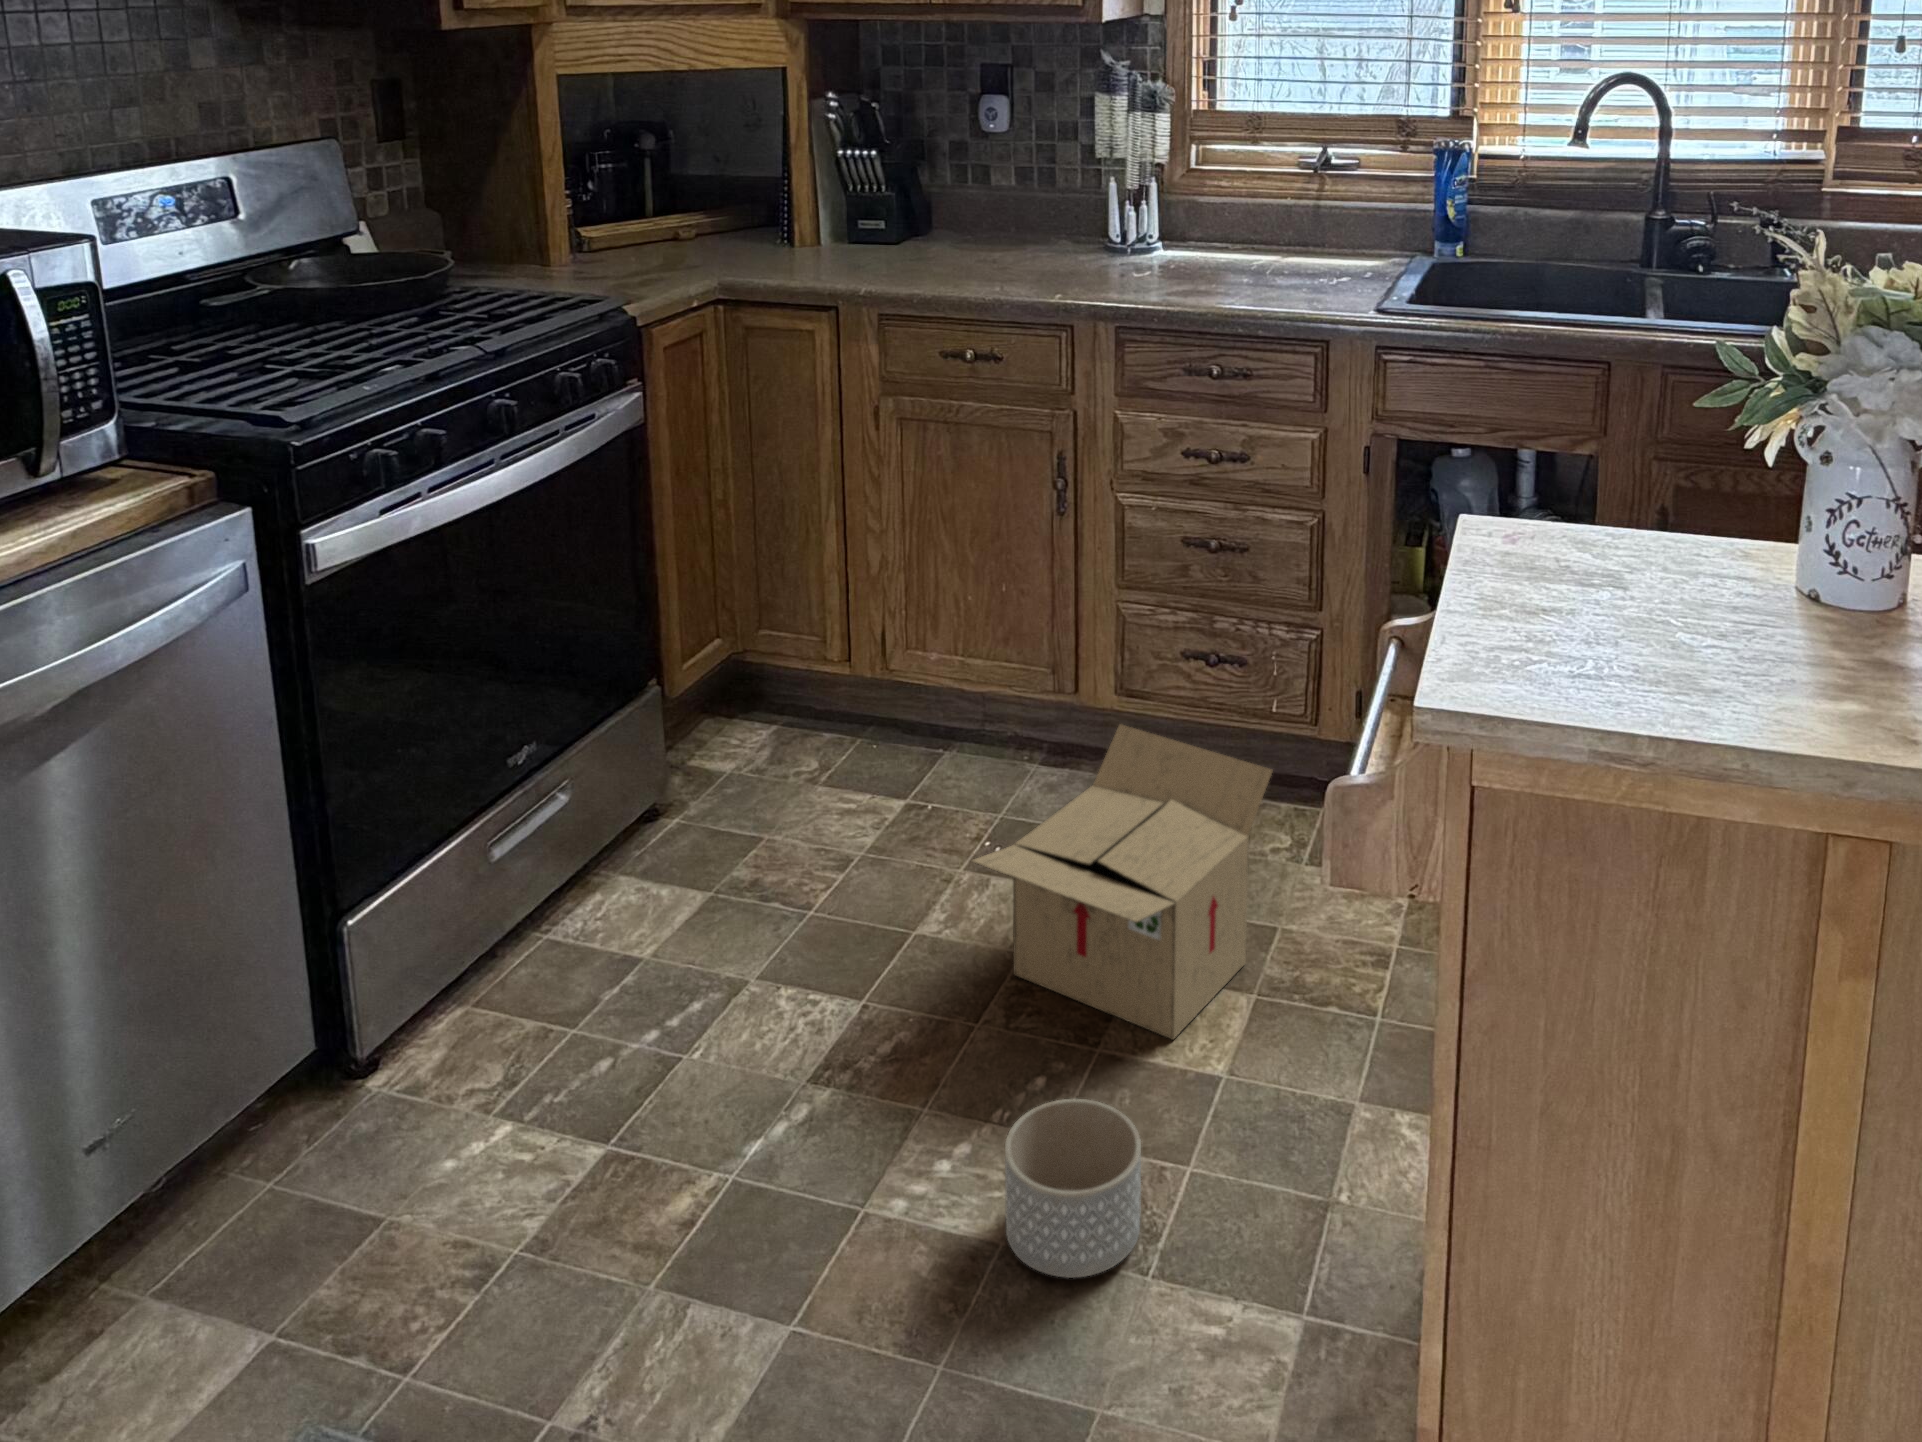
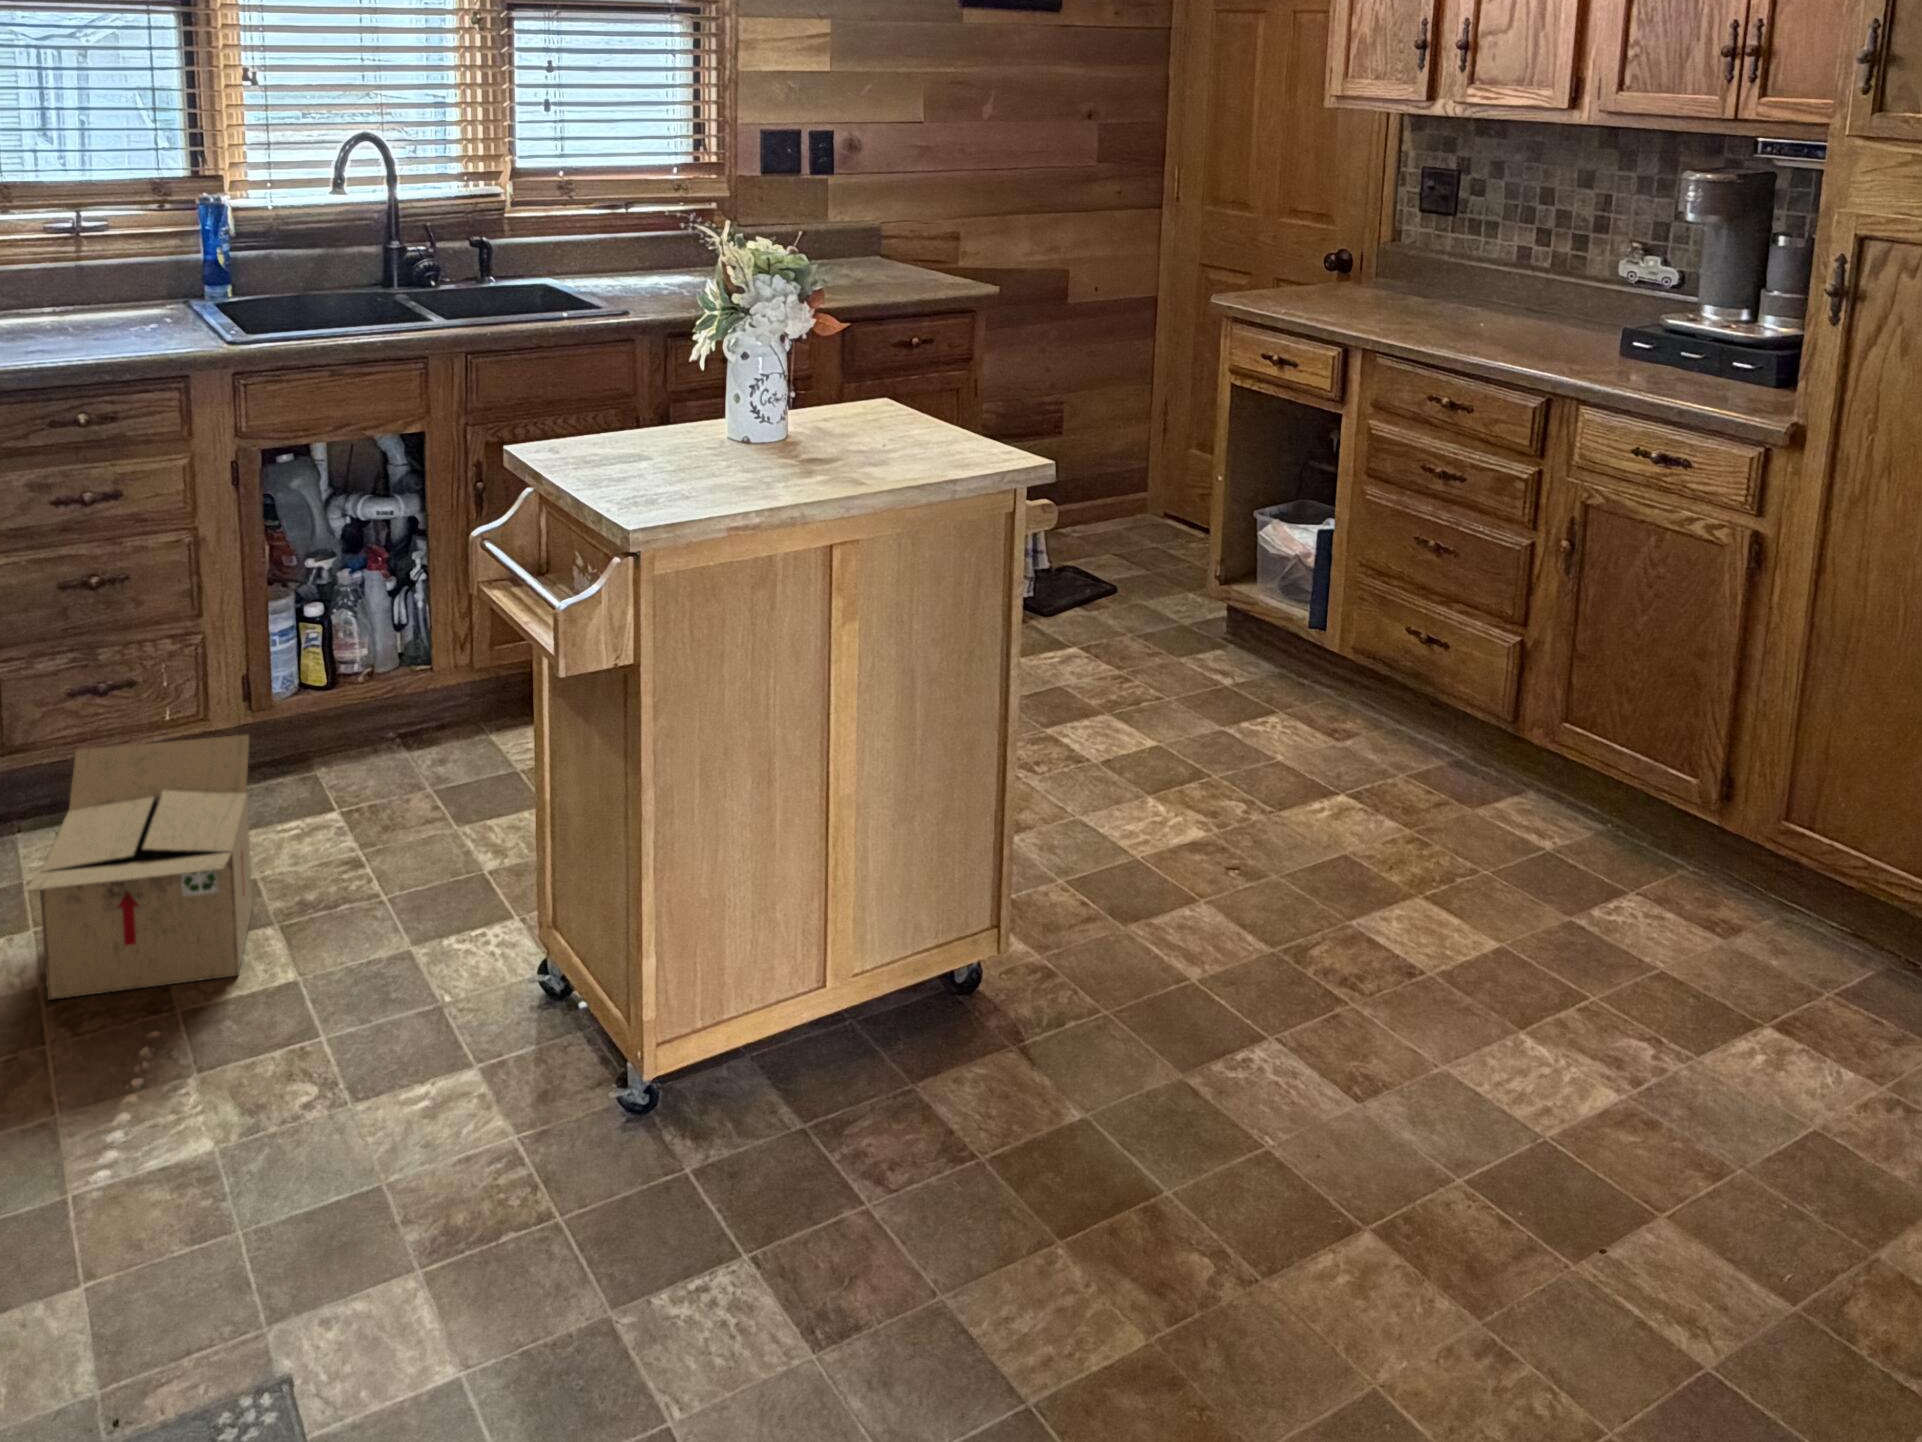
planter: present [1005,1099,1141,1278] -> none [205,1002,332,1146]

